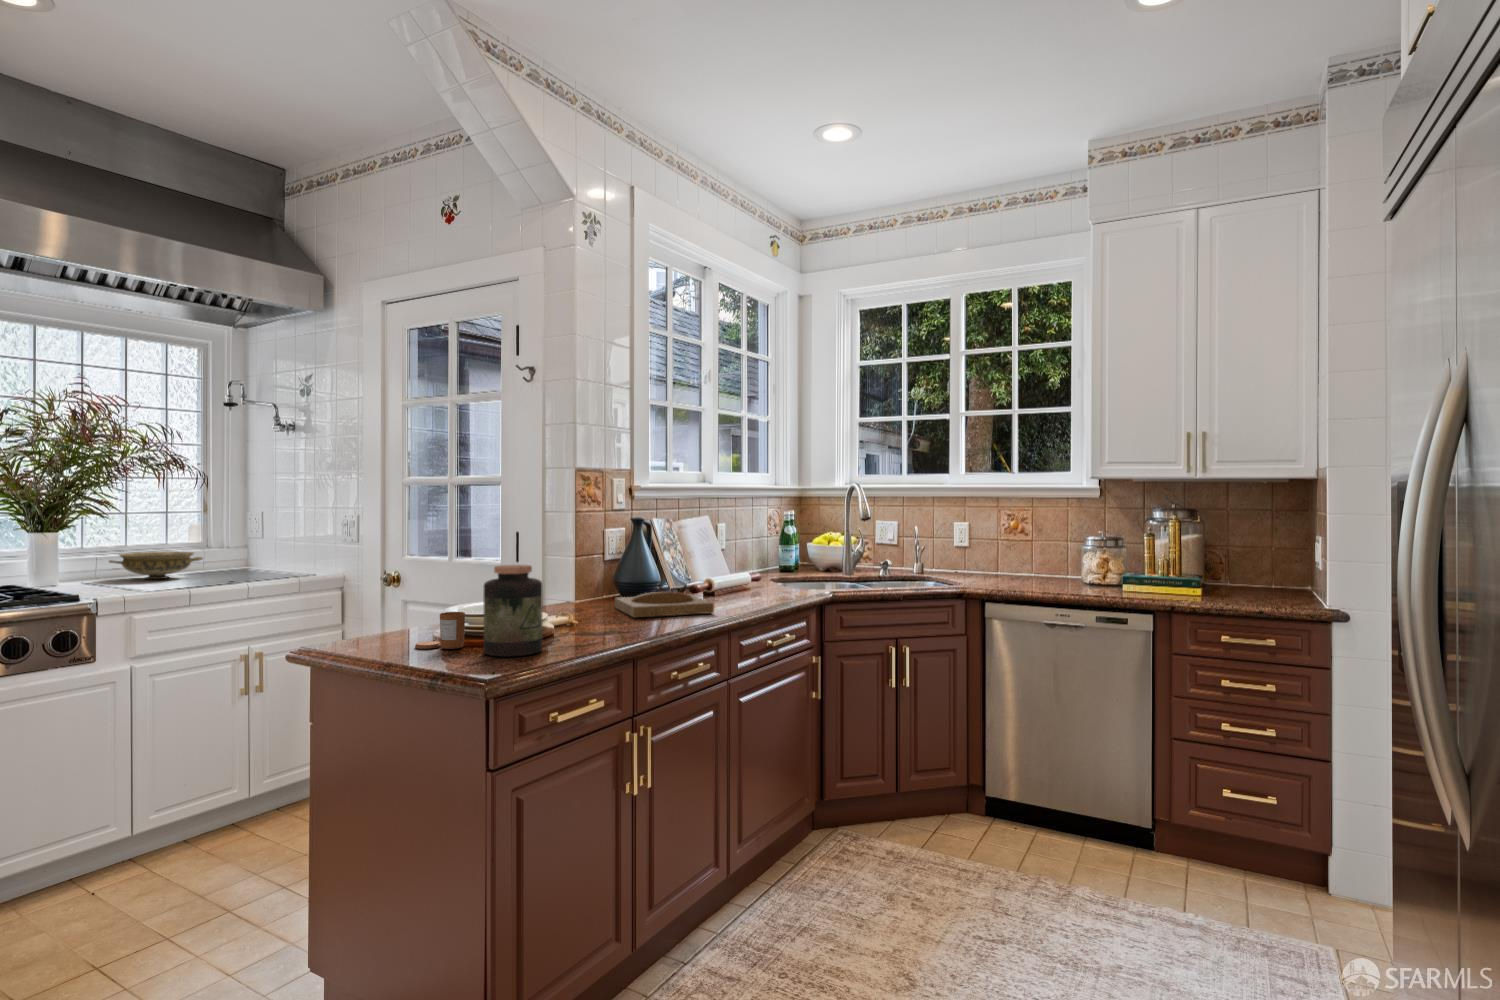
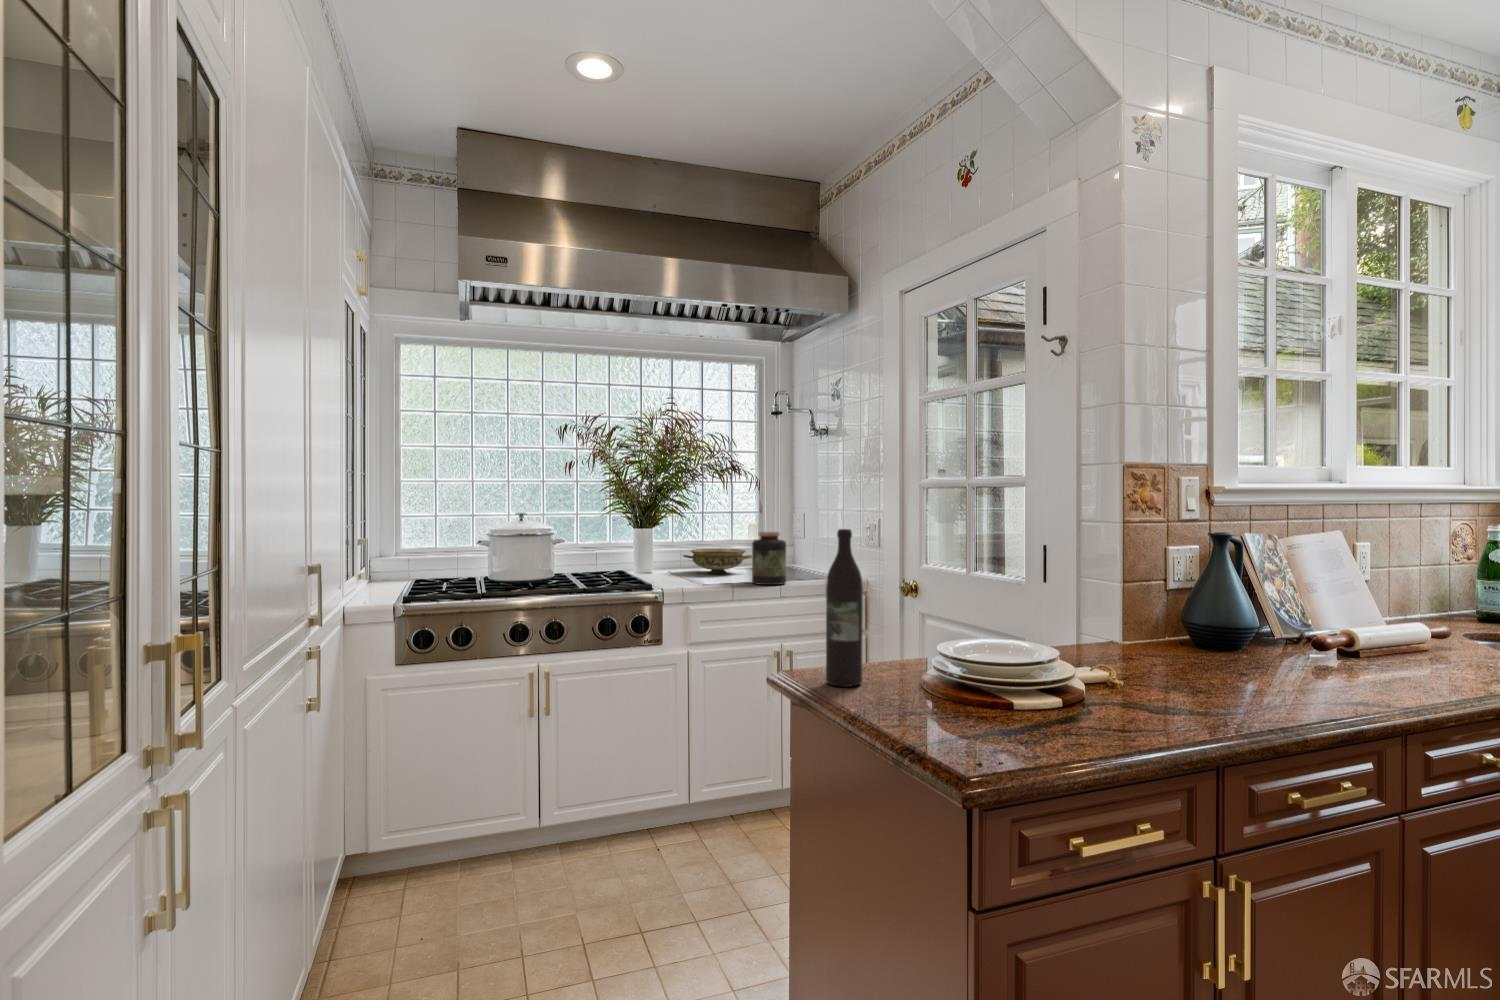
wine bottle: none [355,521,387,648] -> present [826,529,863,687]
jar: present [484,565,543,657] -> present [752,531,786,585]
tray: present [615,592,714,617] -> none [1183,645,1368,694]
candle: present [415,612,465,649] -> none [891,654,953,706]

